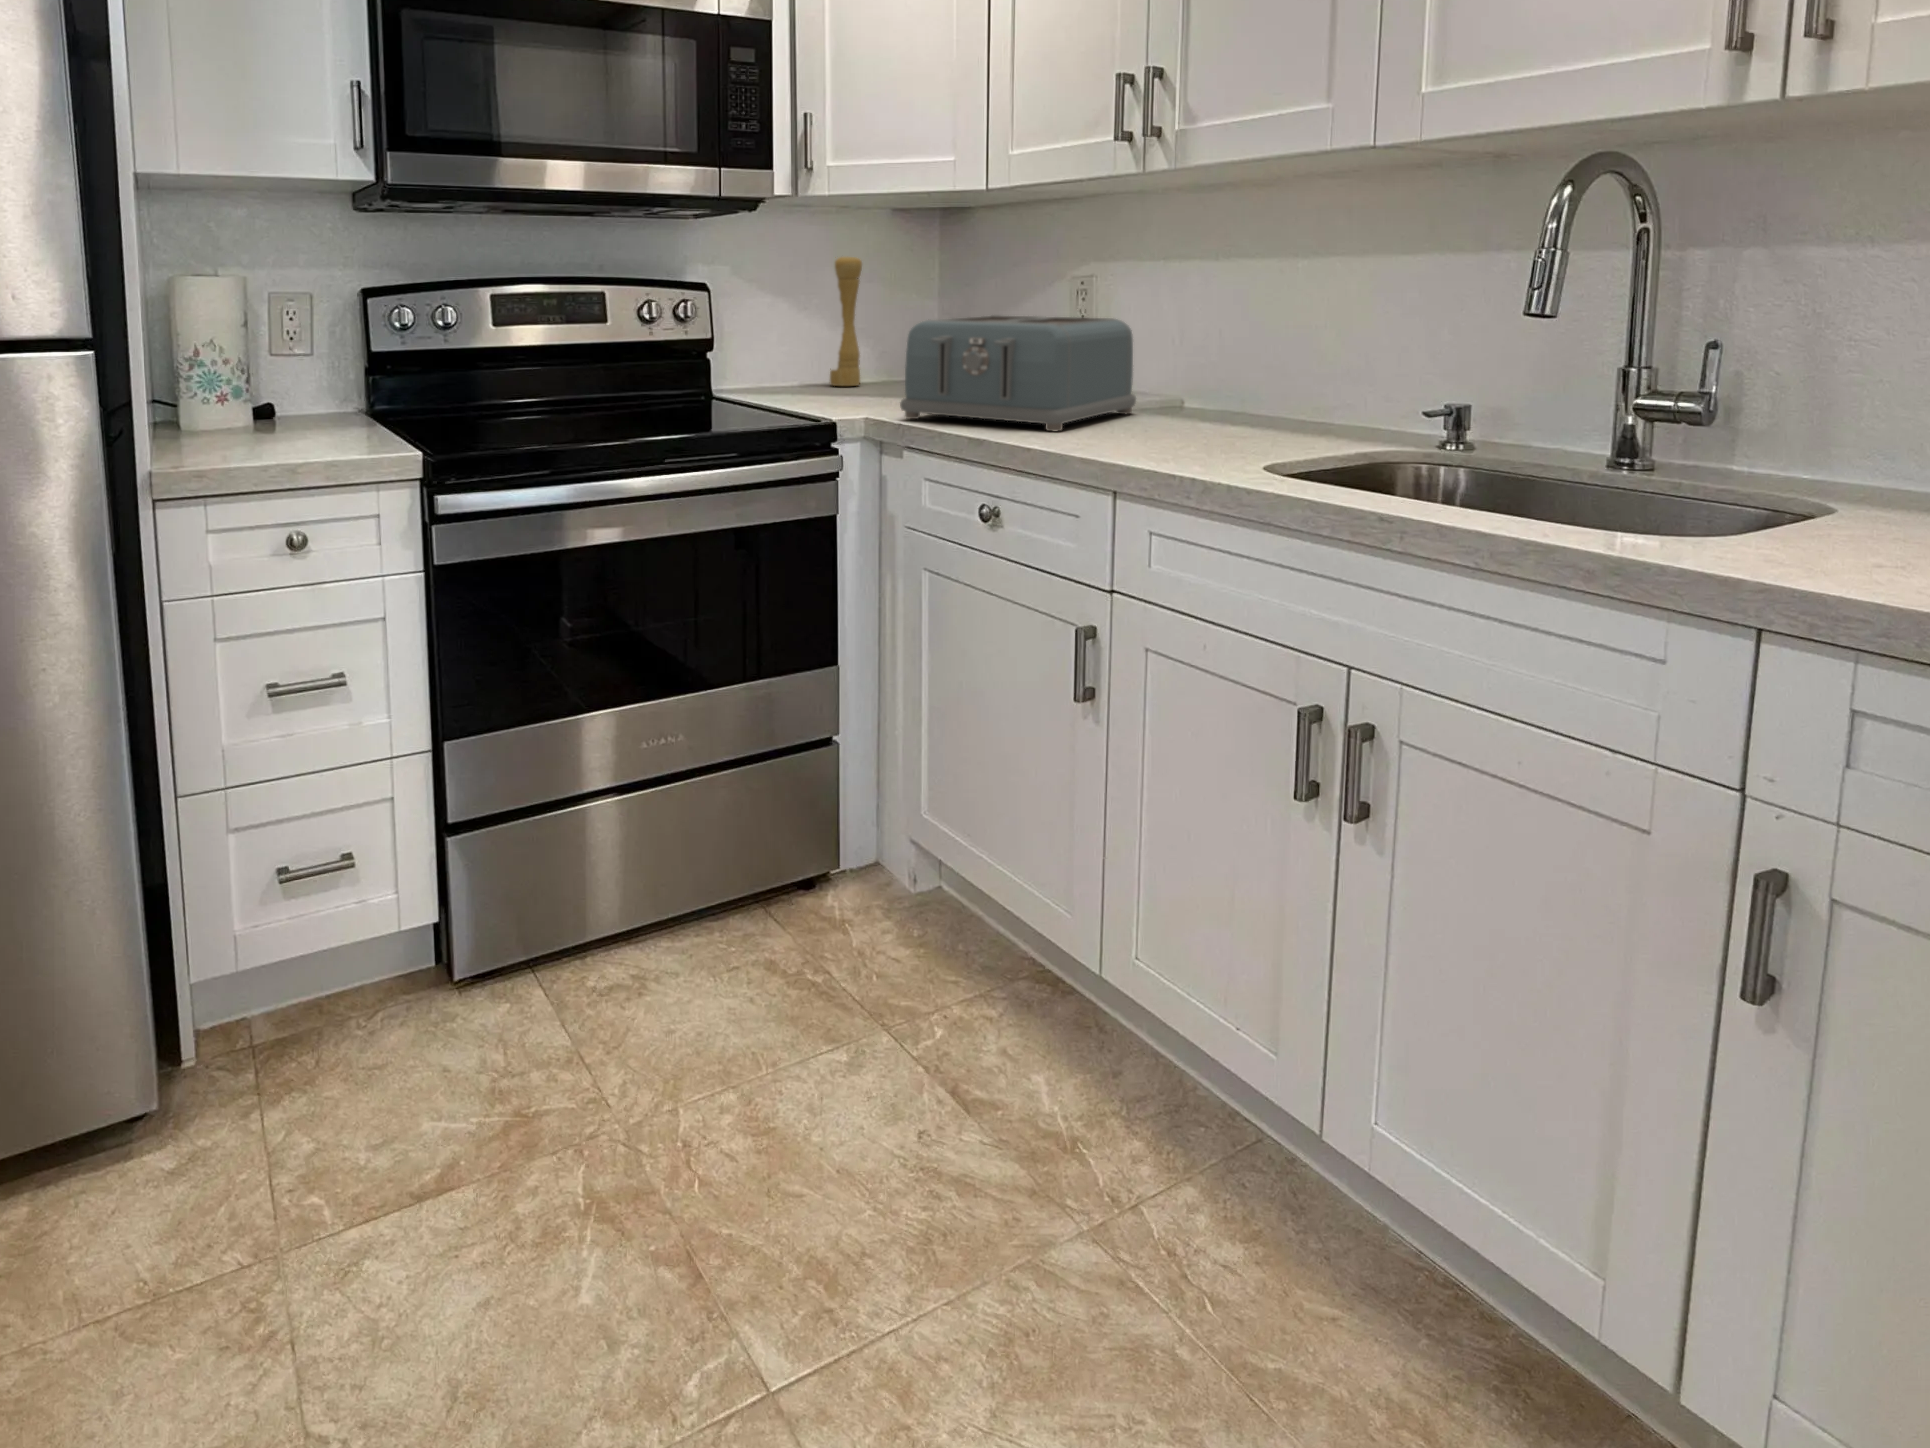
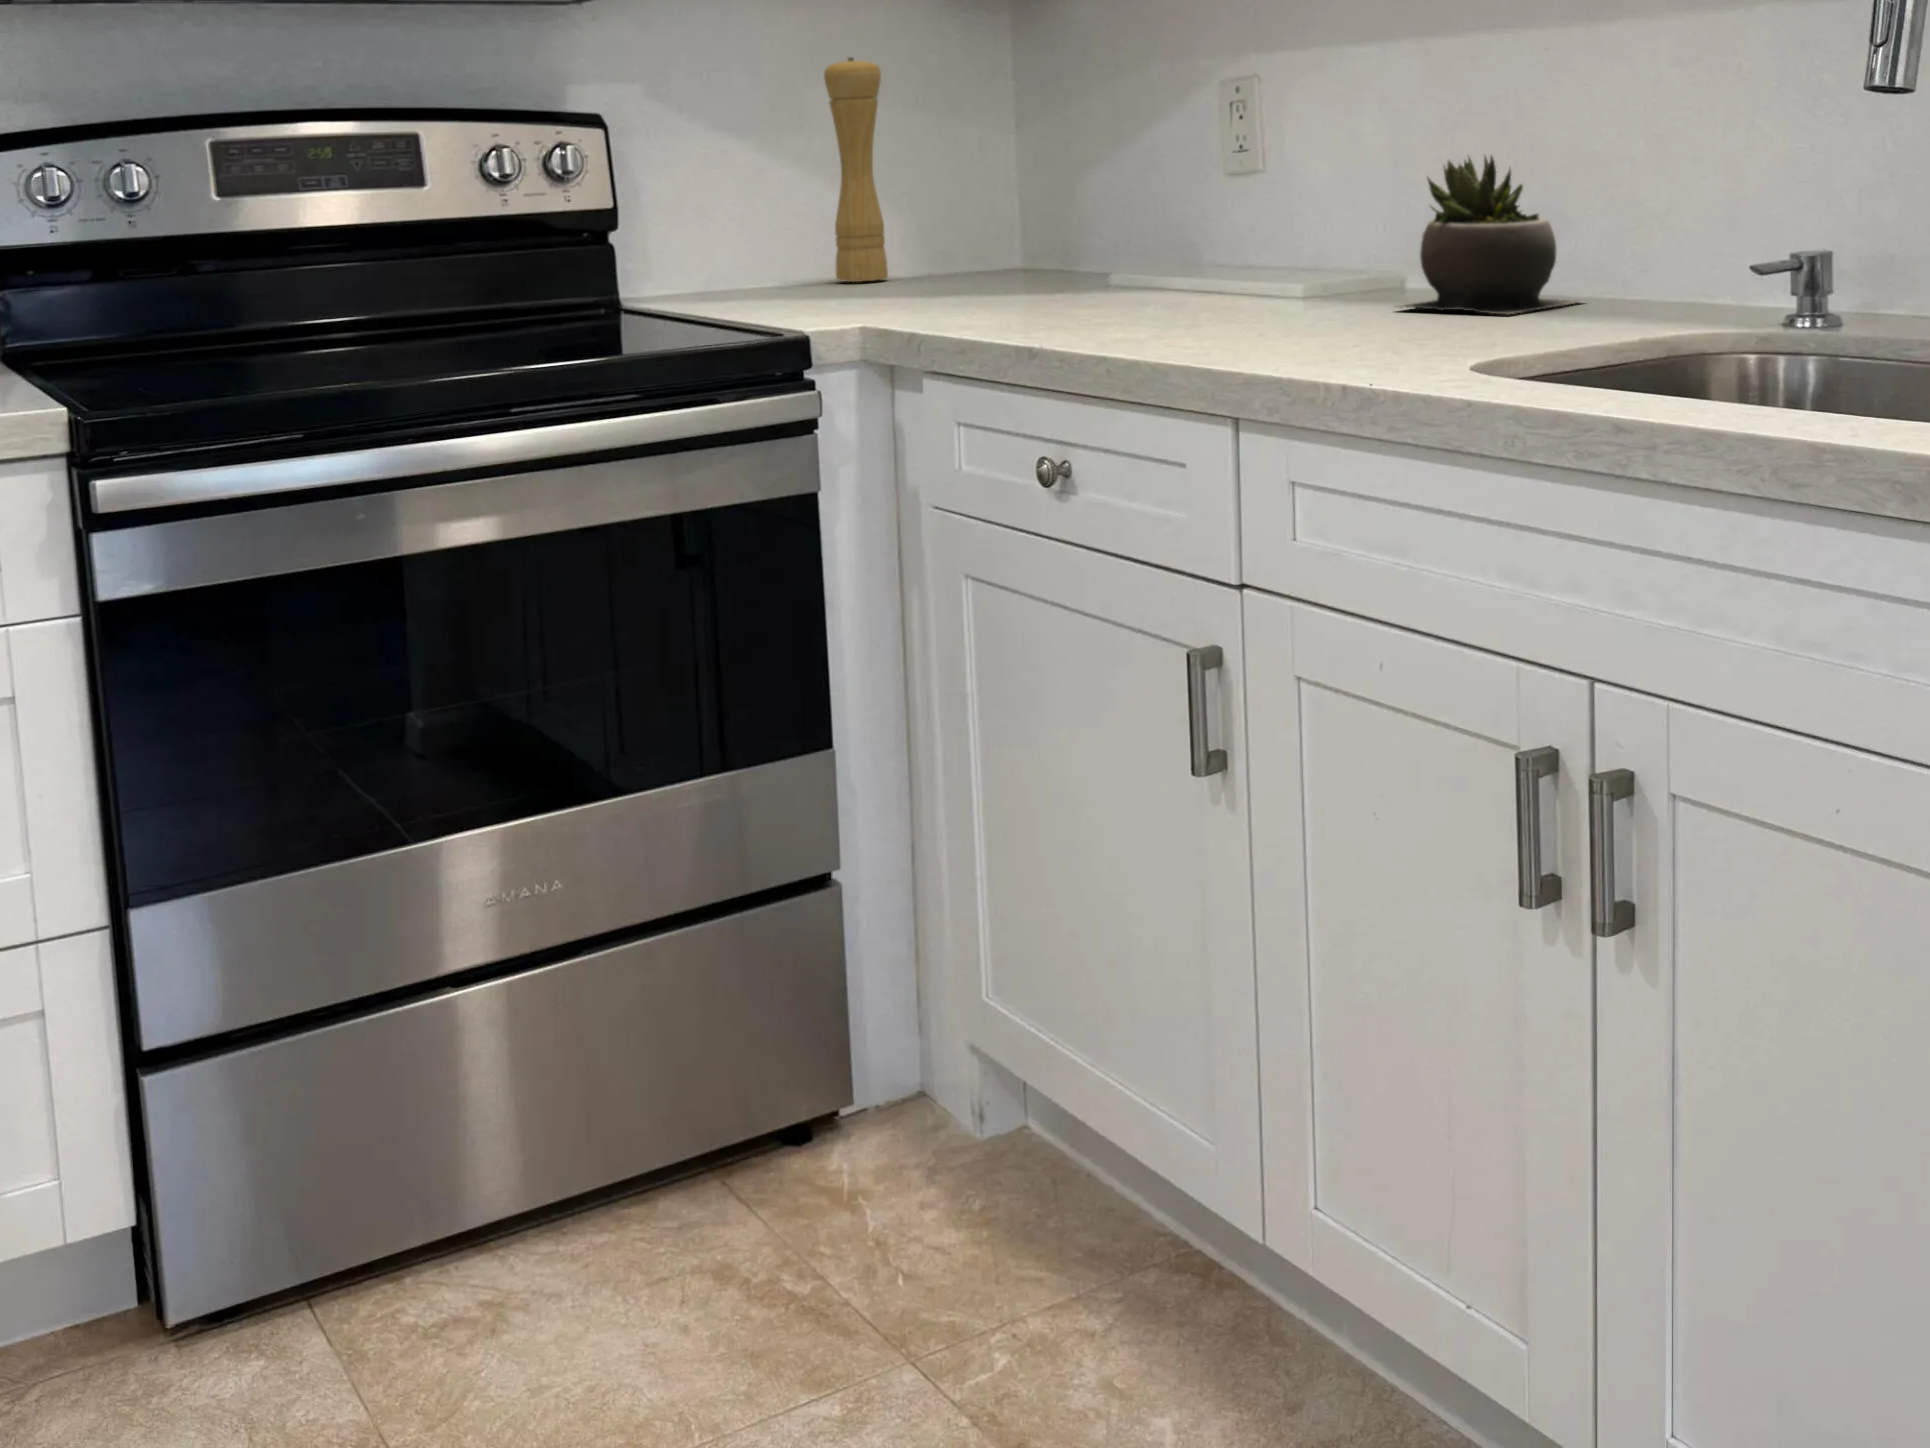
toaster: present [900,315,1136,431] -> none [919,139,1319,329]
succulent plant: none [1187,334,1307,432] -> present [1399,156,1579,314]

